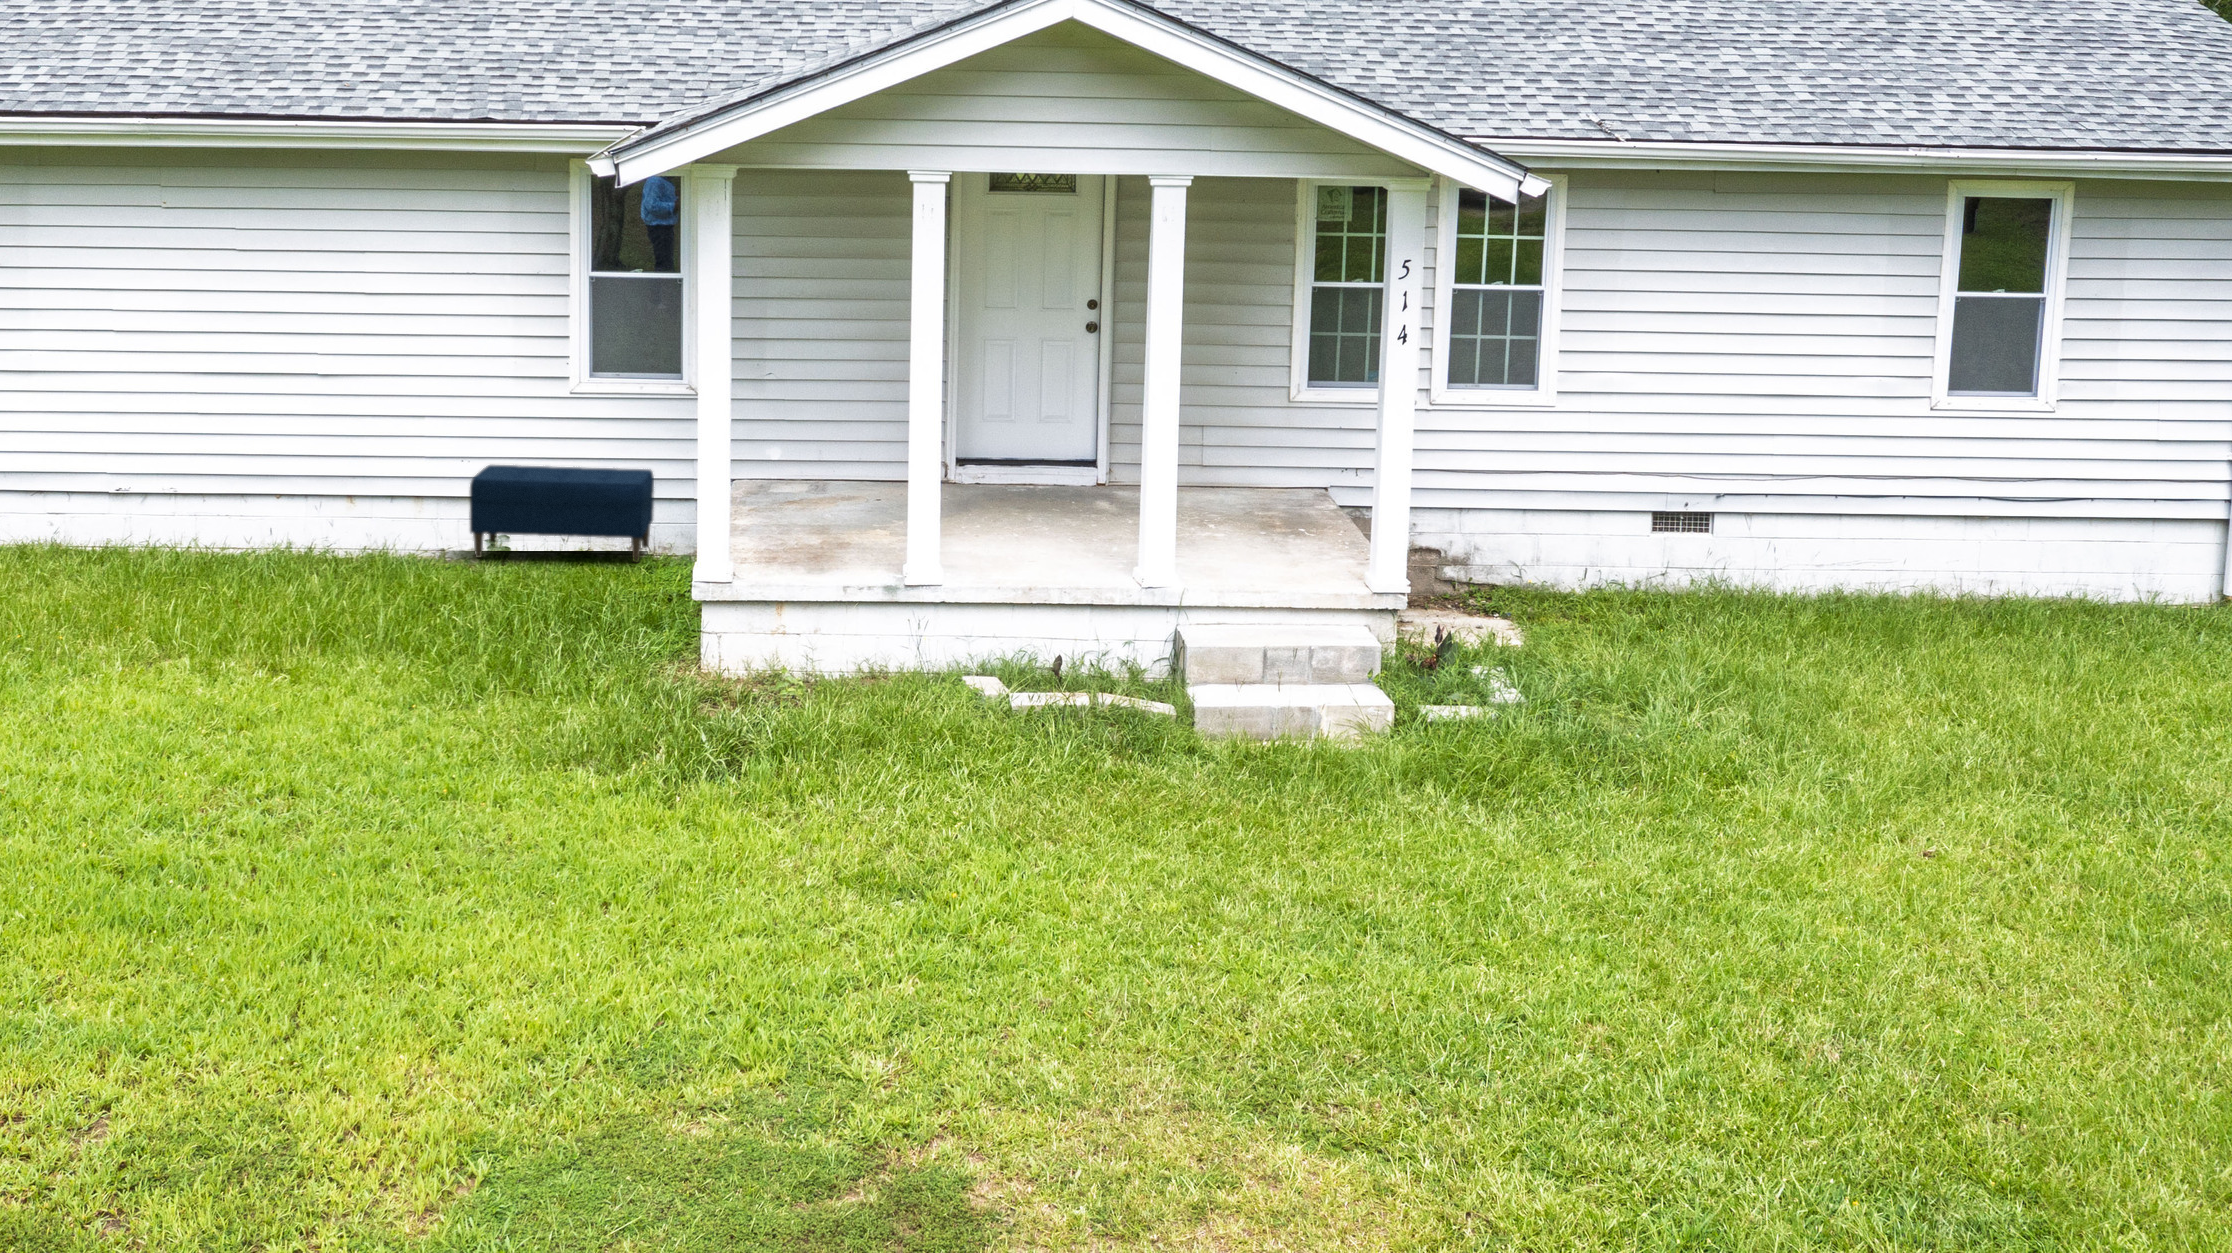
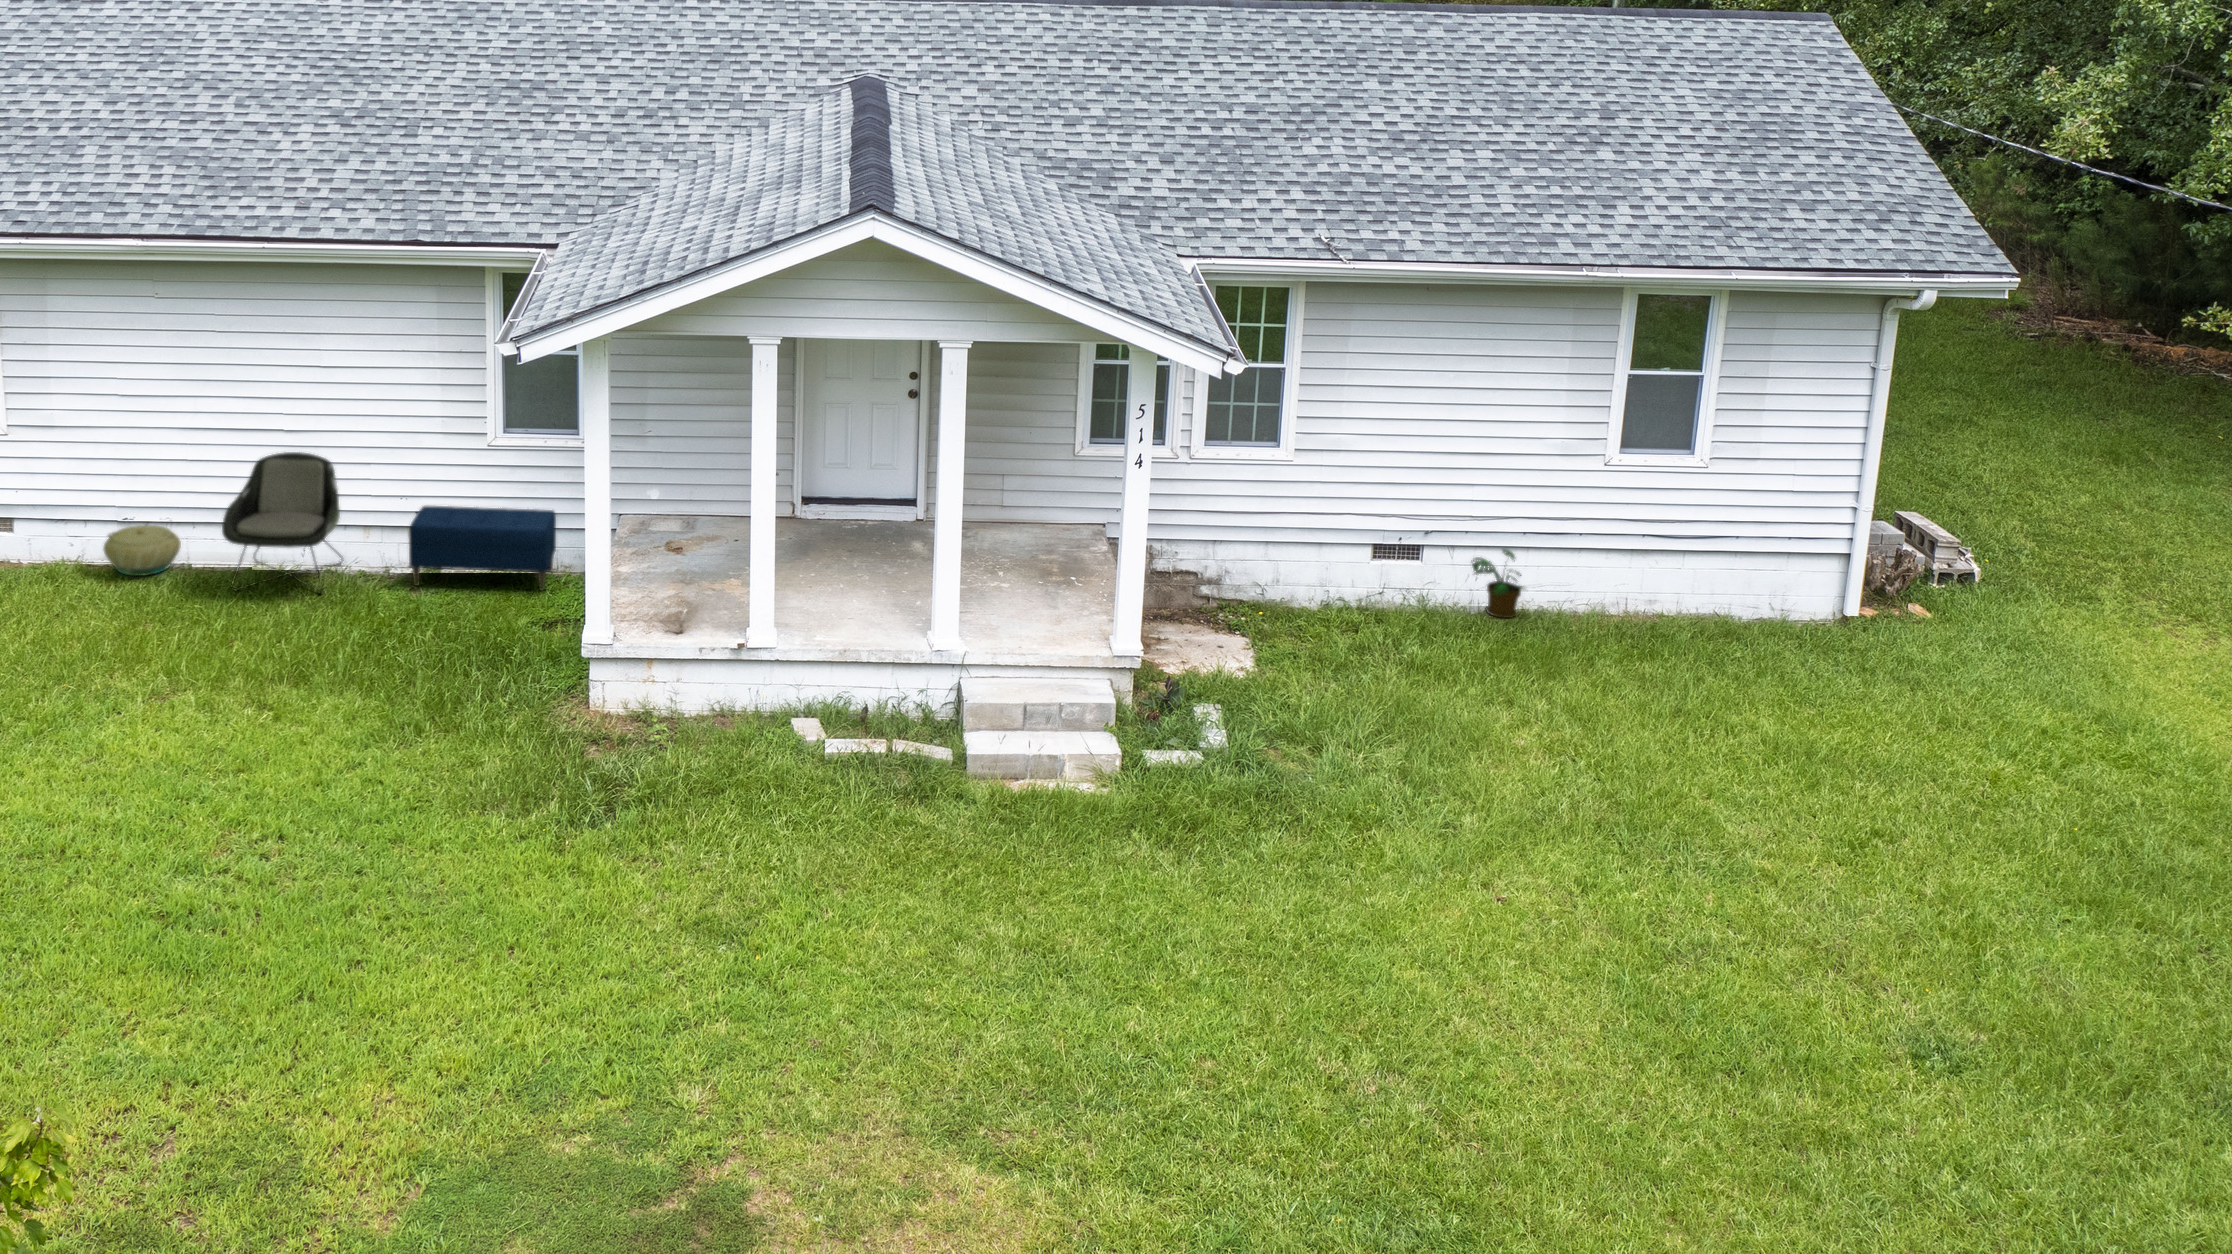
lounge chair: none [233,397,388,564] -> present [222,452,343,594]
basket: none [85,491,183,548] -> present [104,525,181,576]
potted plant: none [1778,509,1851,590] -> present [1471,548,1524,618]

